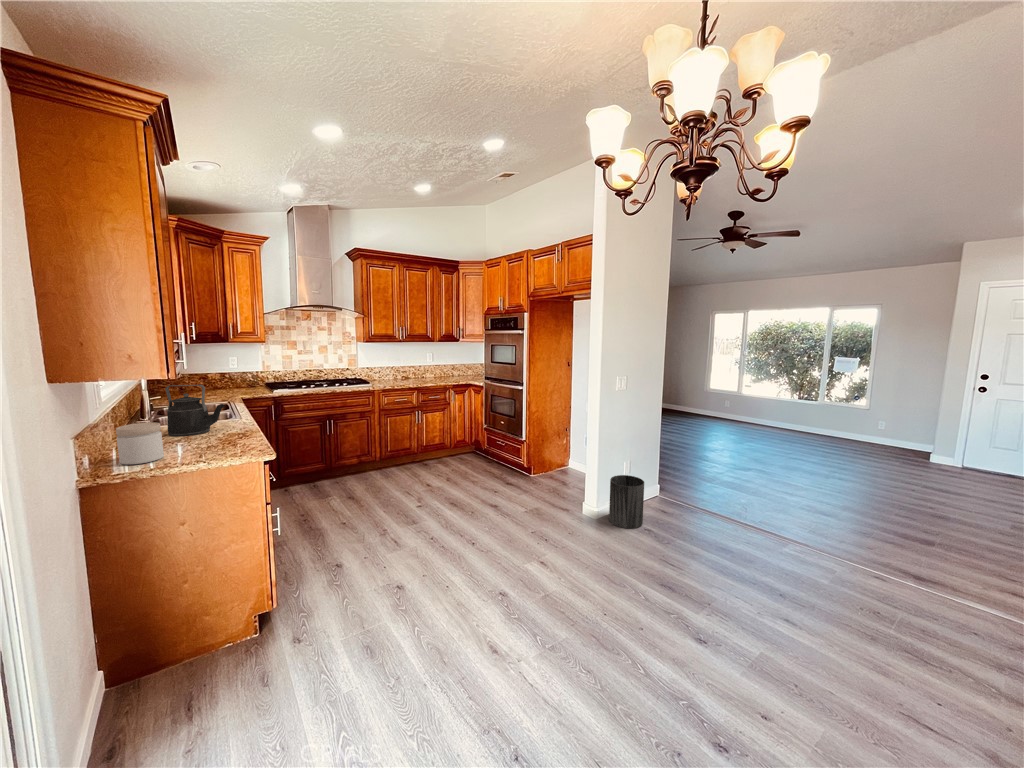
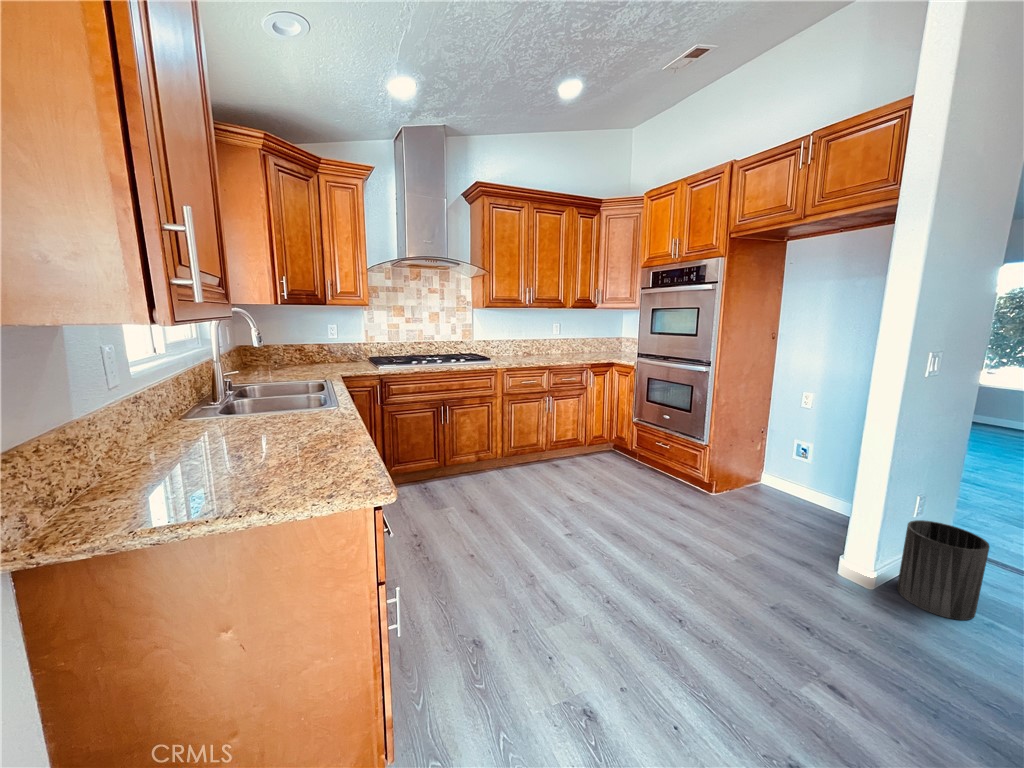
kettle: present [165,385,225,436] -> none [230,354,317,437]
jar: present [116,422,164,464] -> none [108,422,205,511]

